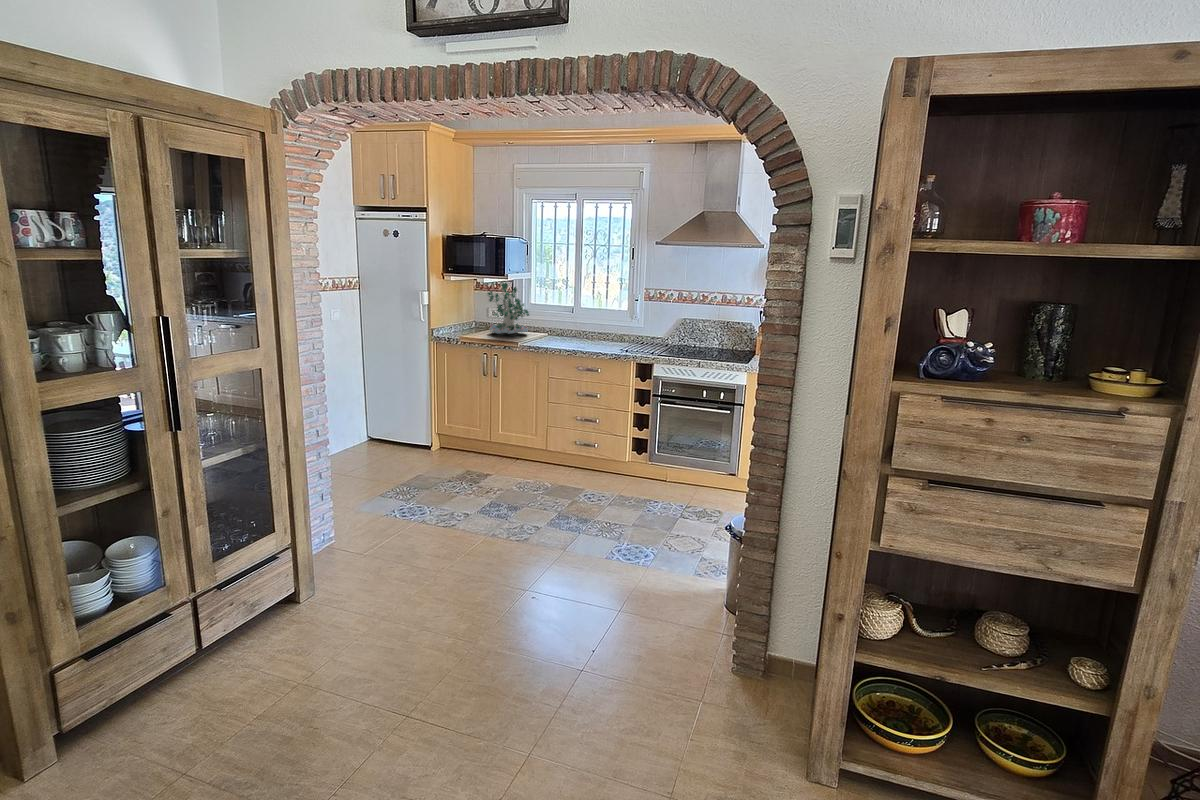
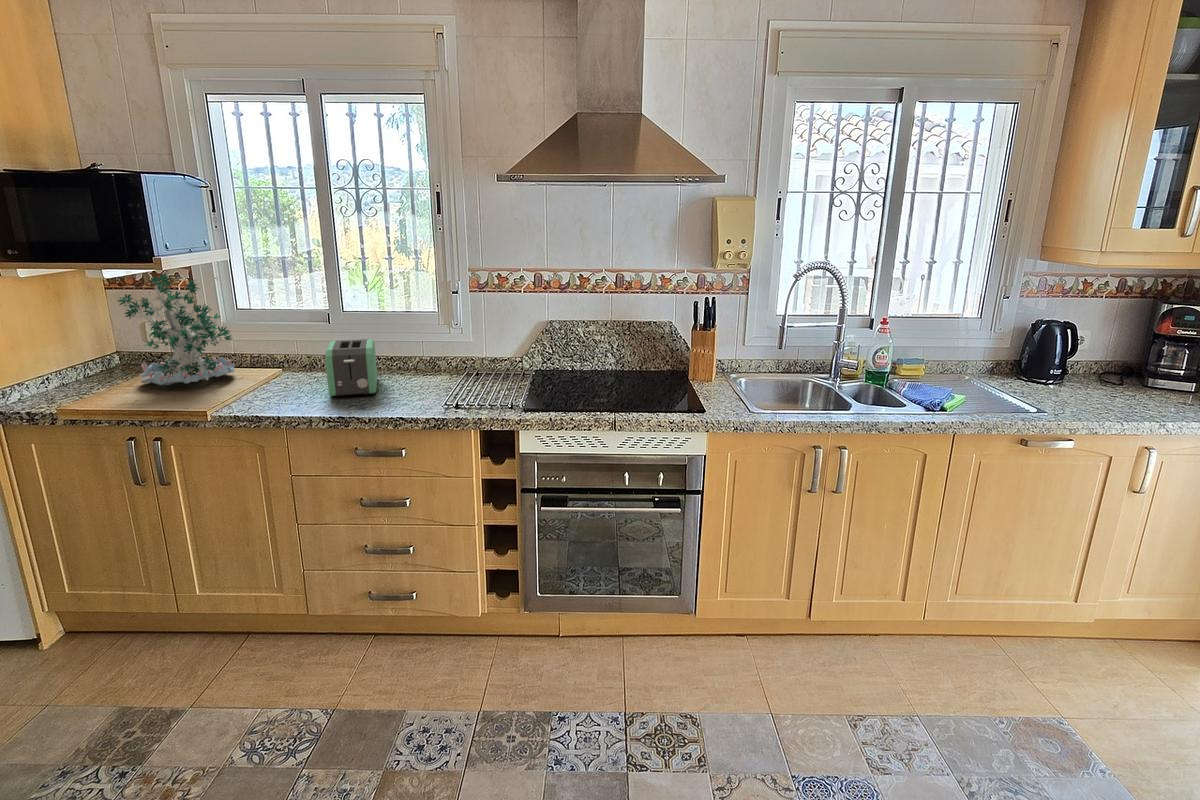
toaster: none [570,319,594,345] -> present [325,339,377,396]

